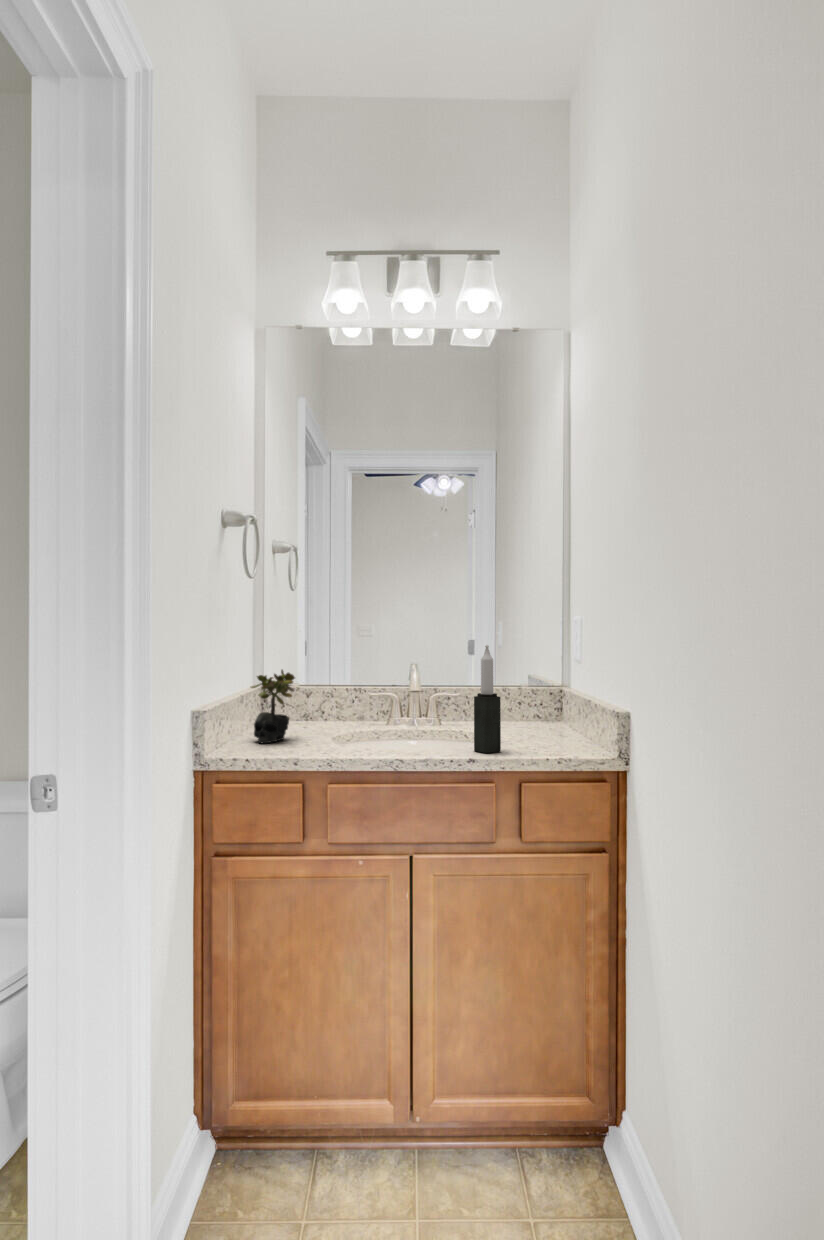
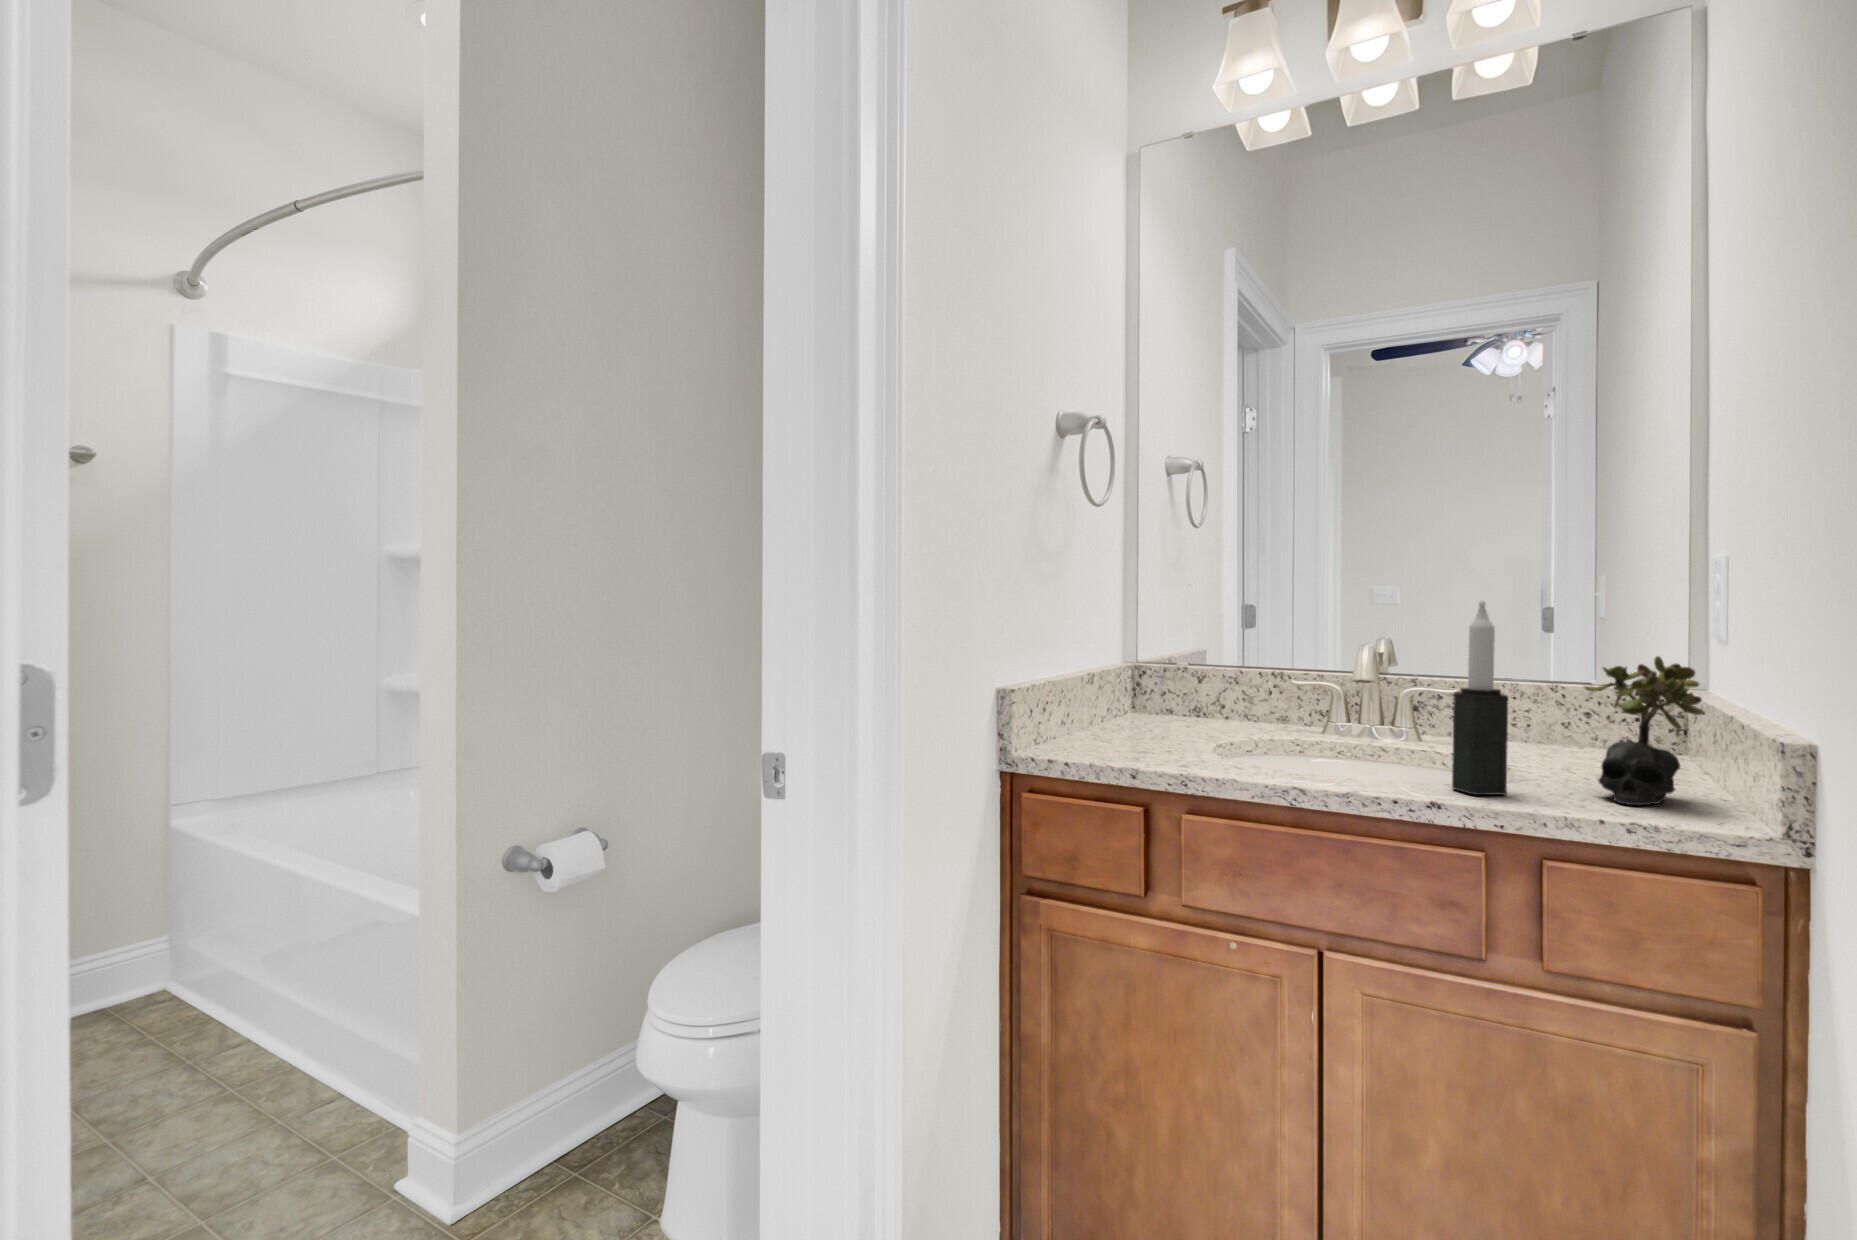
succulent plant: present [251,670,295,743] -> present [1587,656,1705,805]

